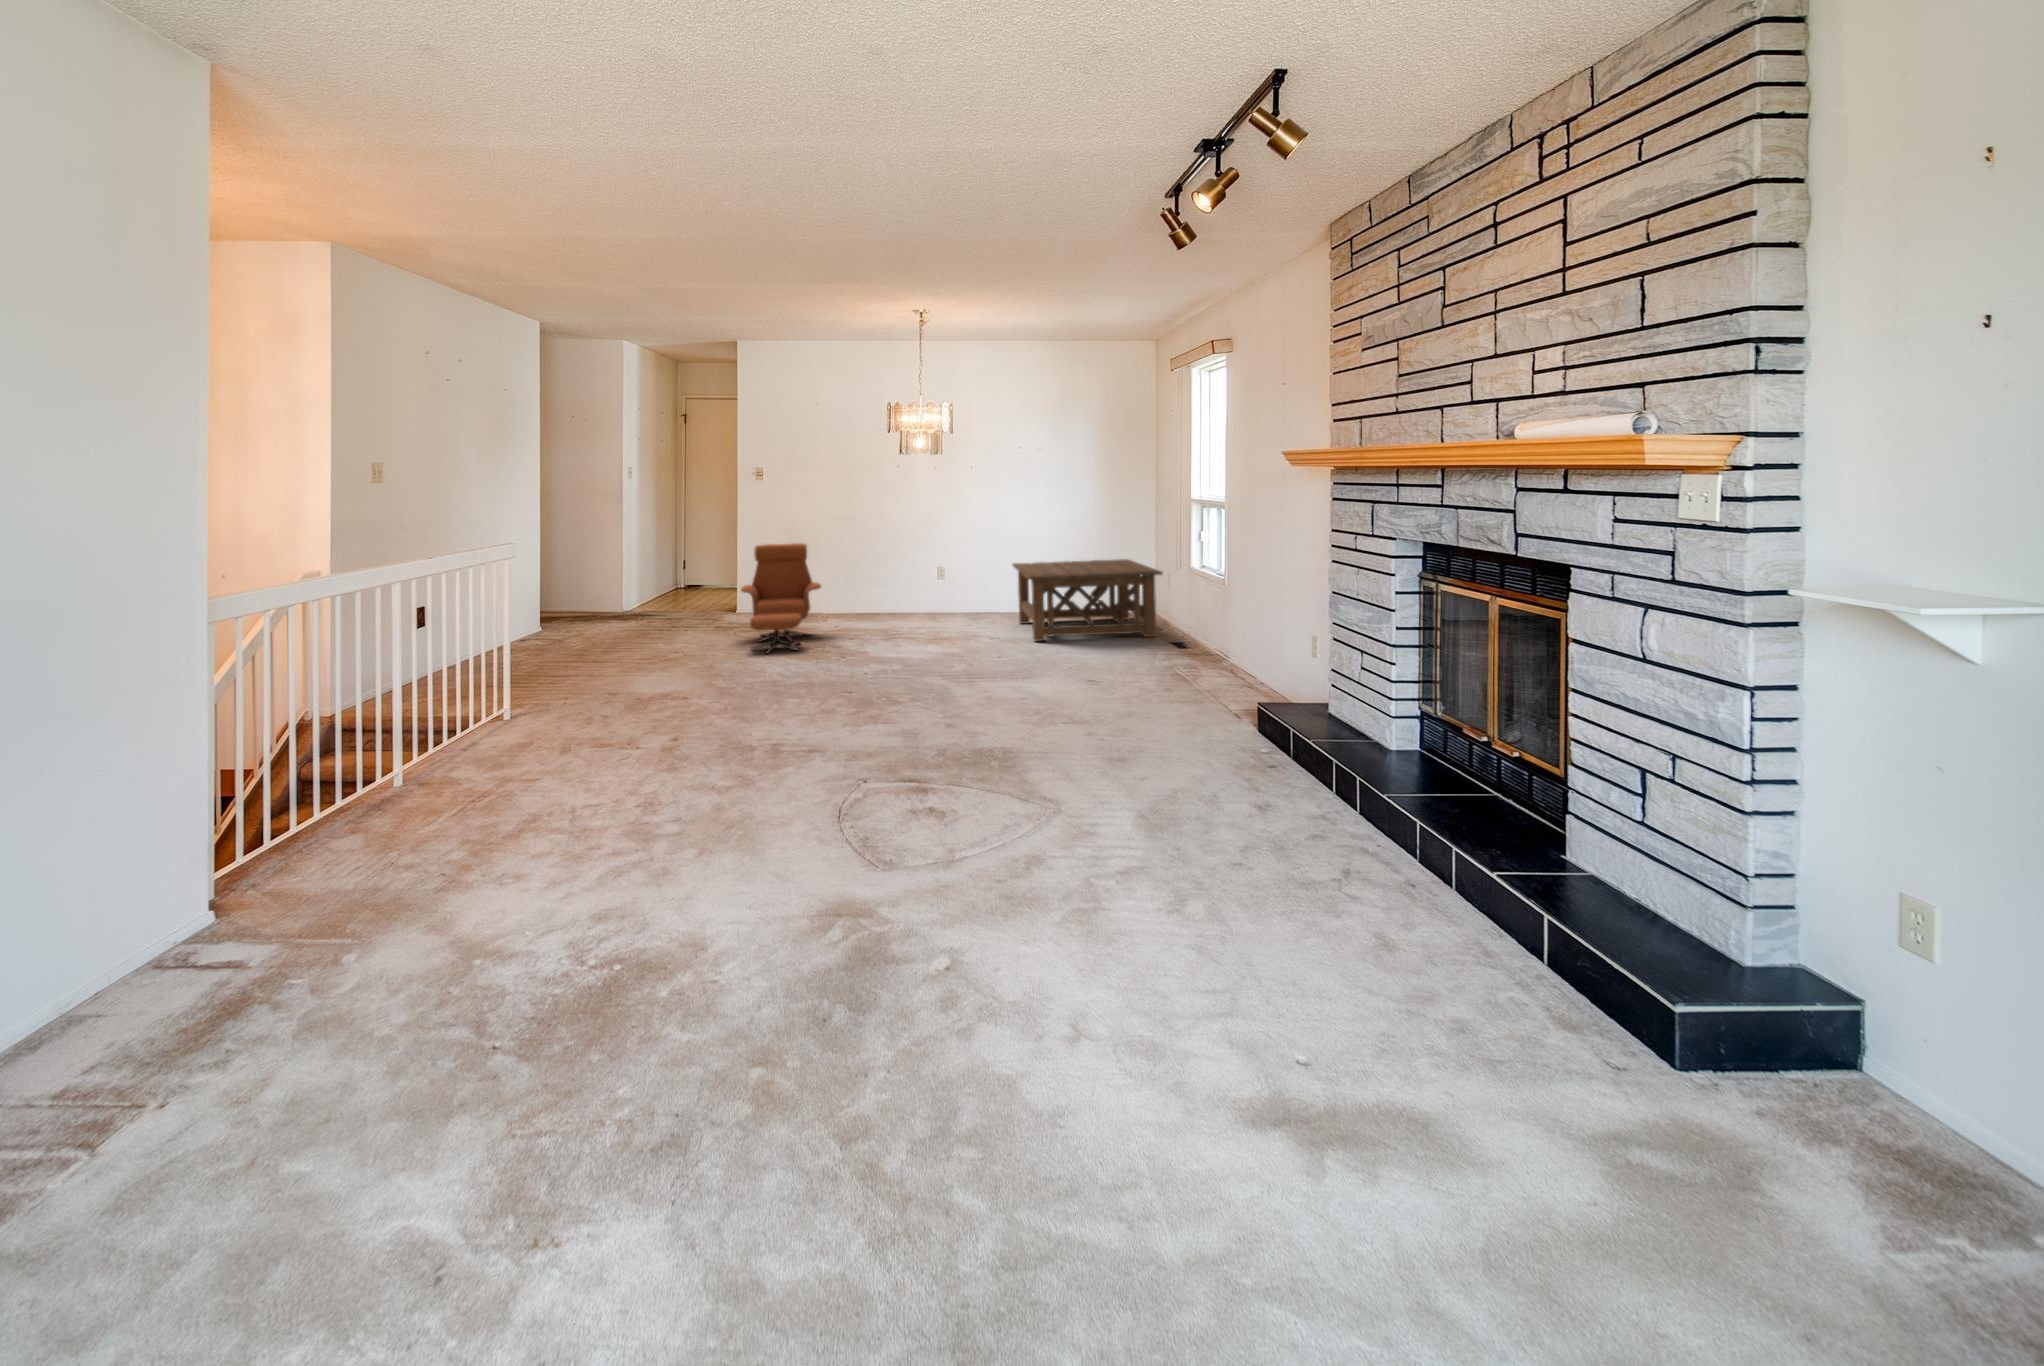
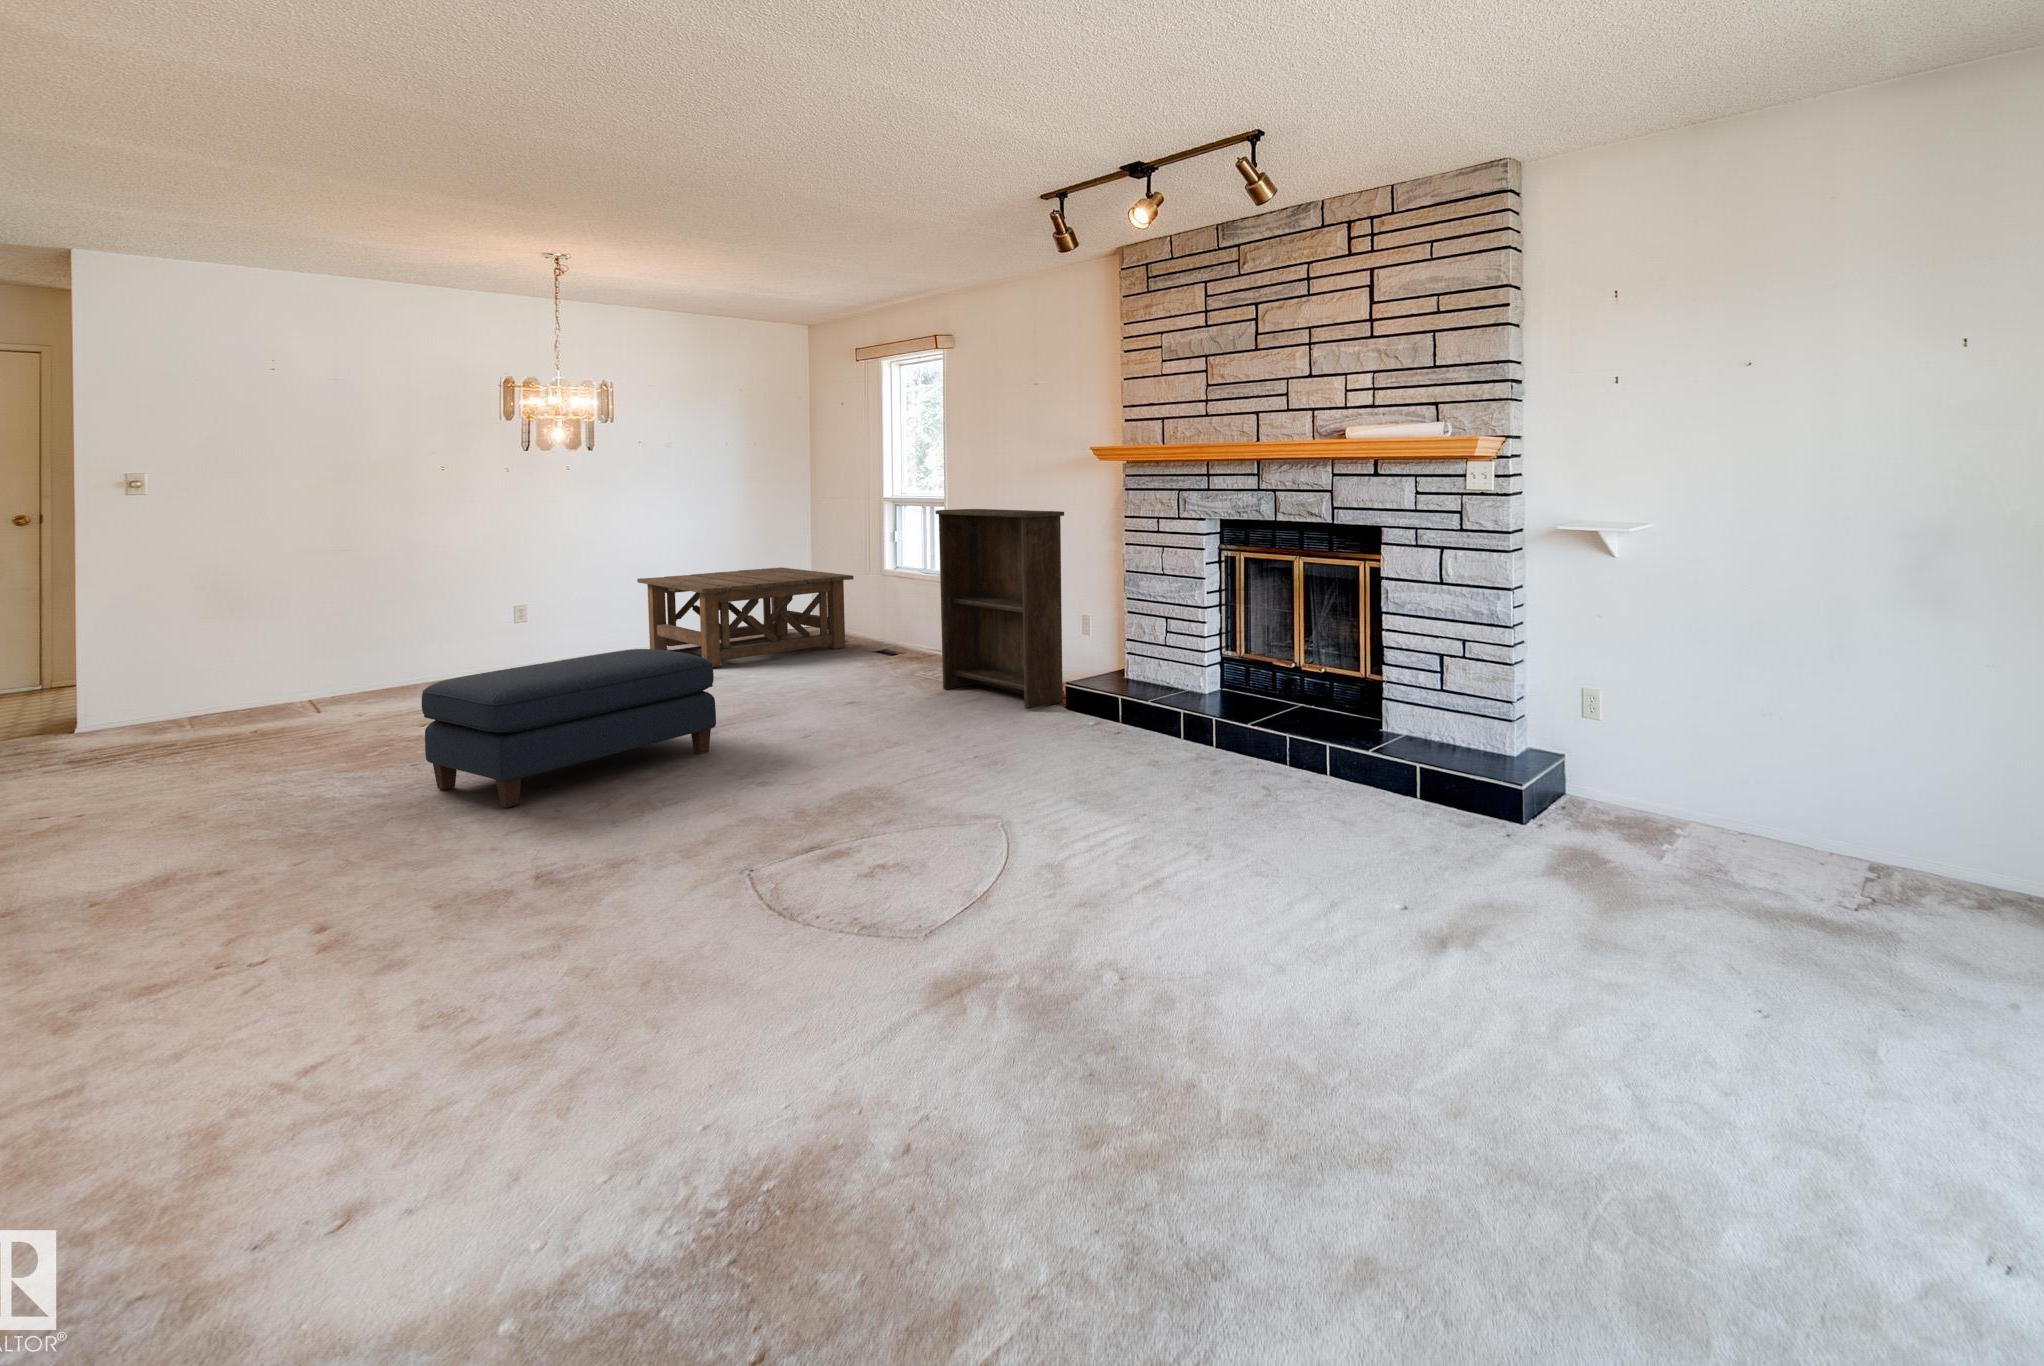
bookshelf: none [1173,516,1270,727] -> present [935,509,1064,709]
lounge chair: present [741,543,821,653] -> none [144,564,327,741]
ottoman: none [782,623,951,726] -> present [422,649,716,807]

